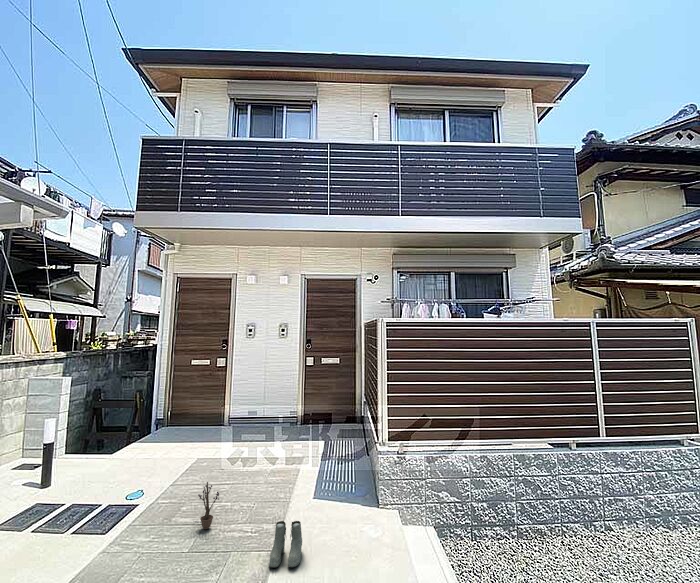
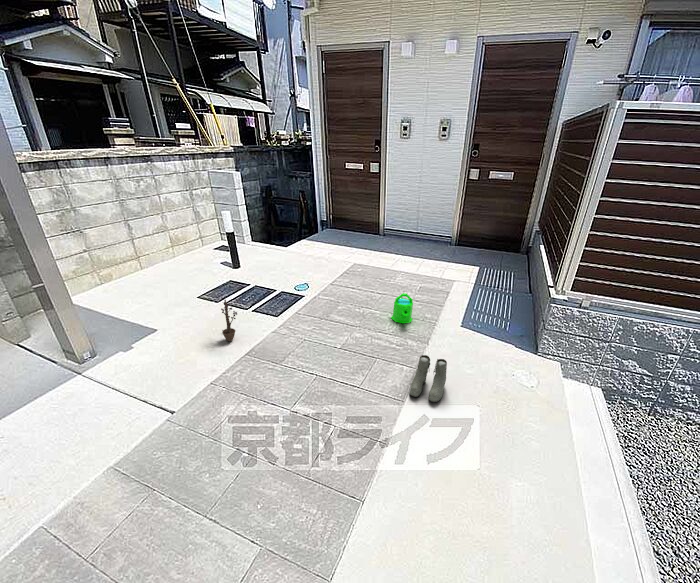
watering can: none [246,472,268,505] -> present [391,293,413,323]
decorative plant: present [194,482,219,529] -> present [221,300,237,341]

